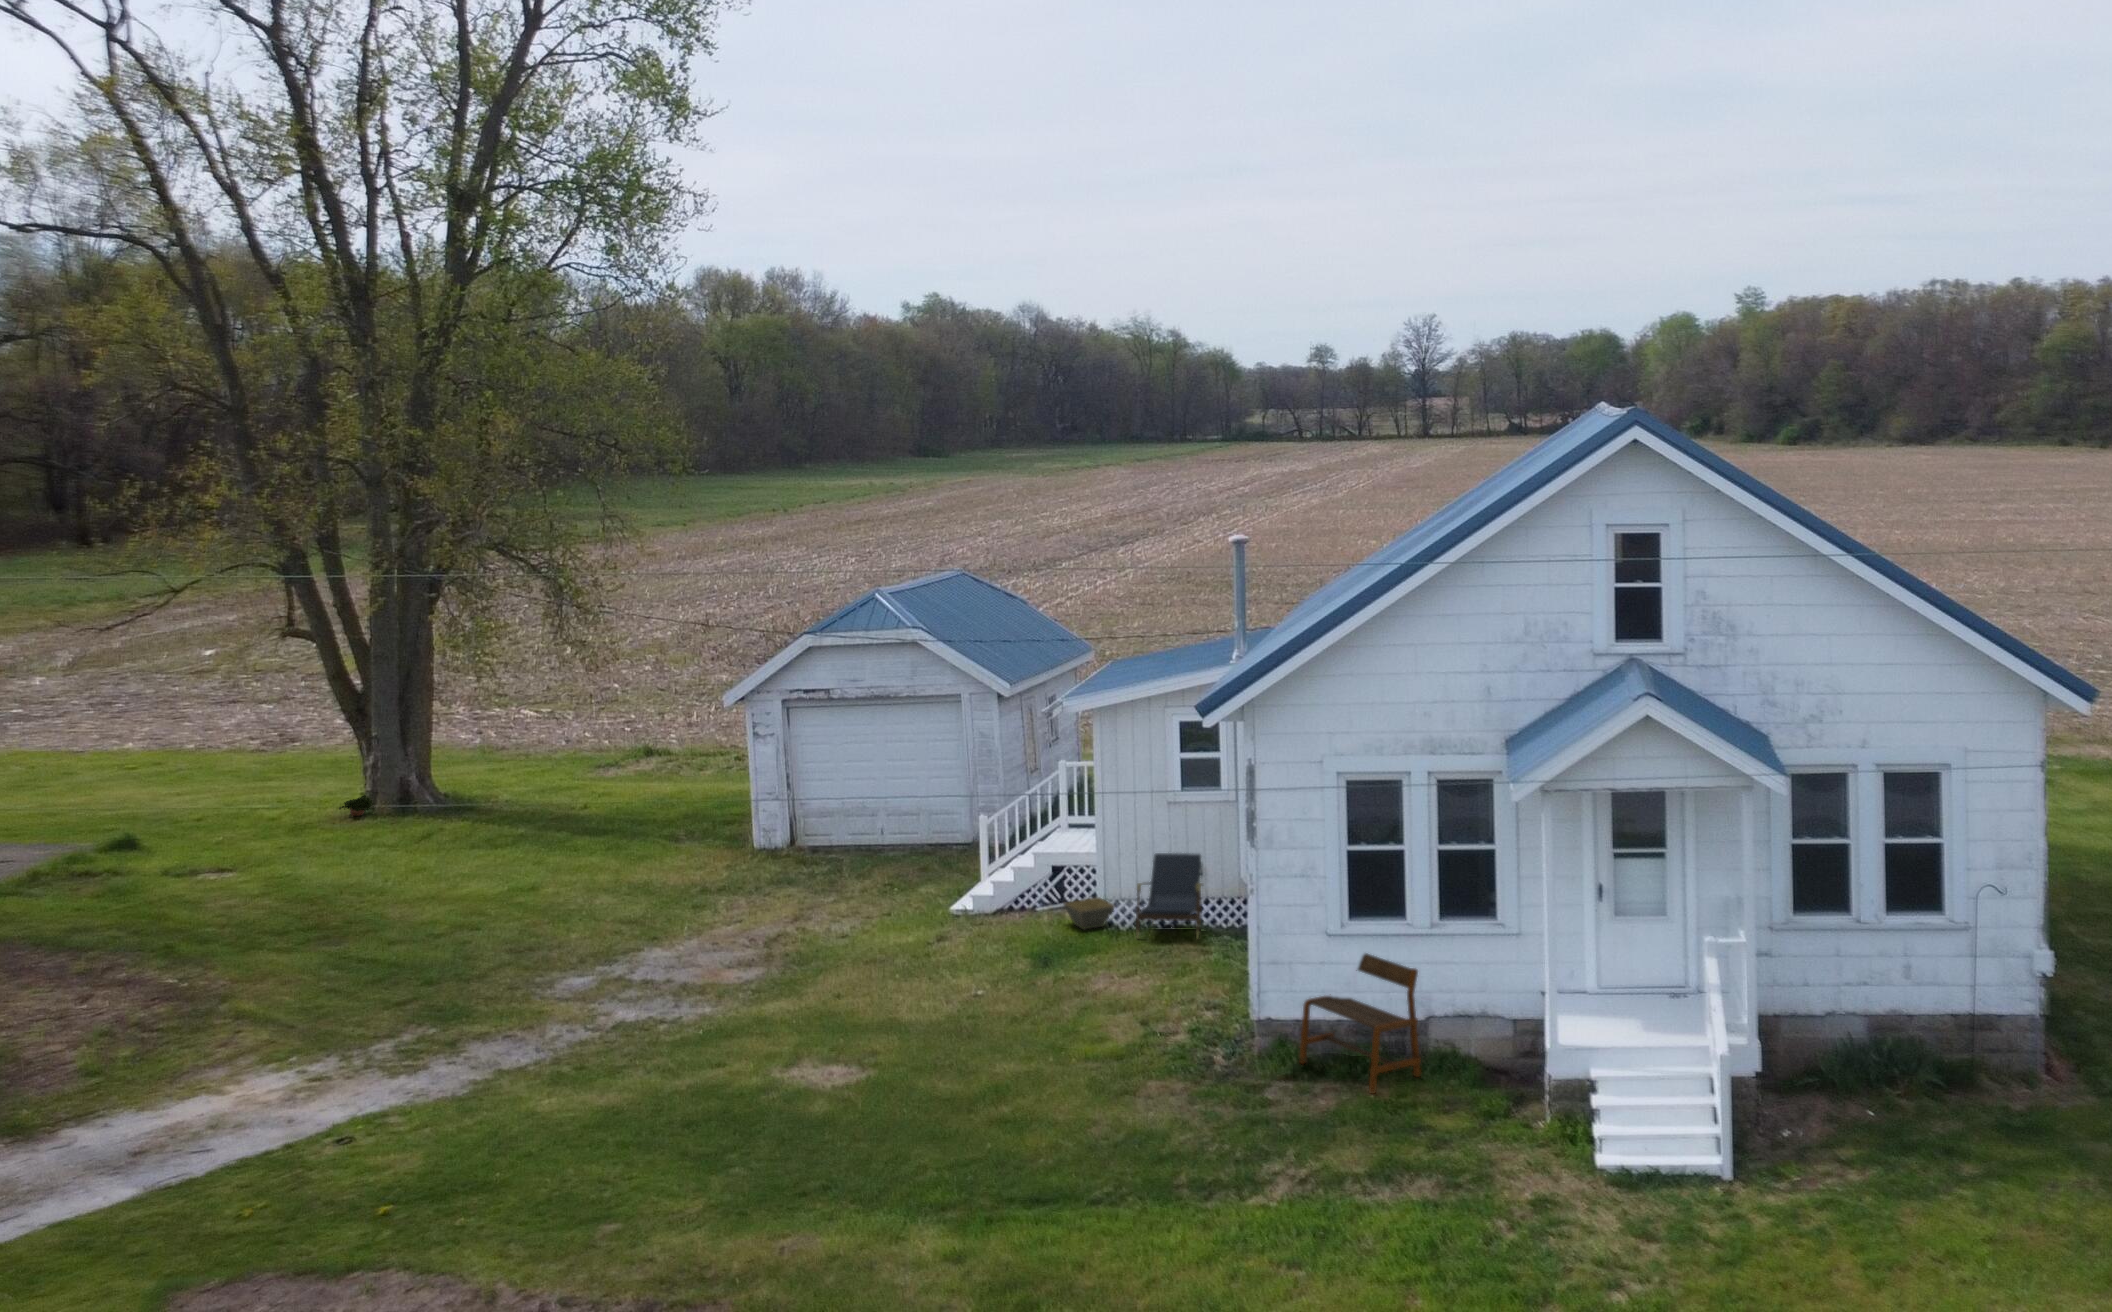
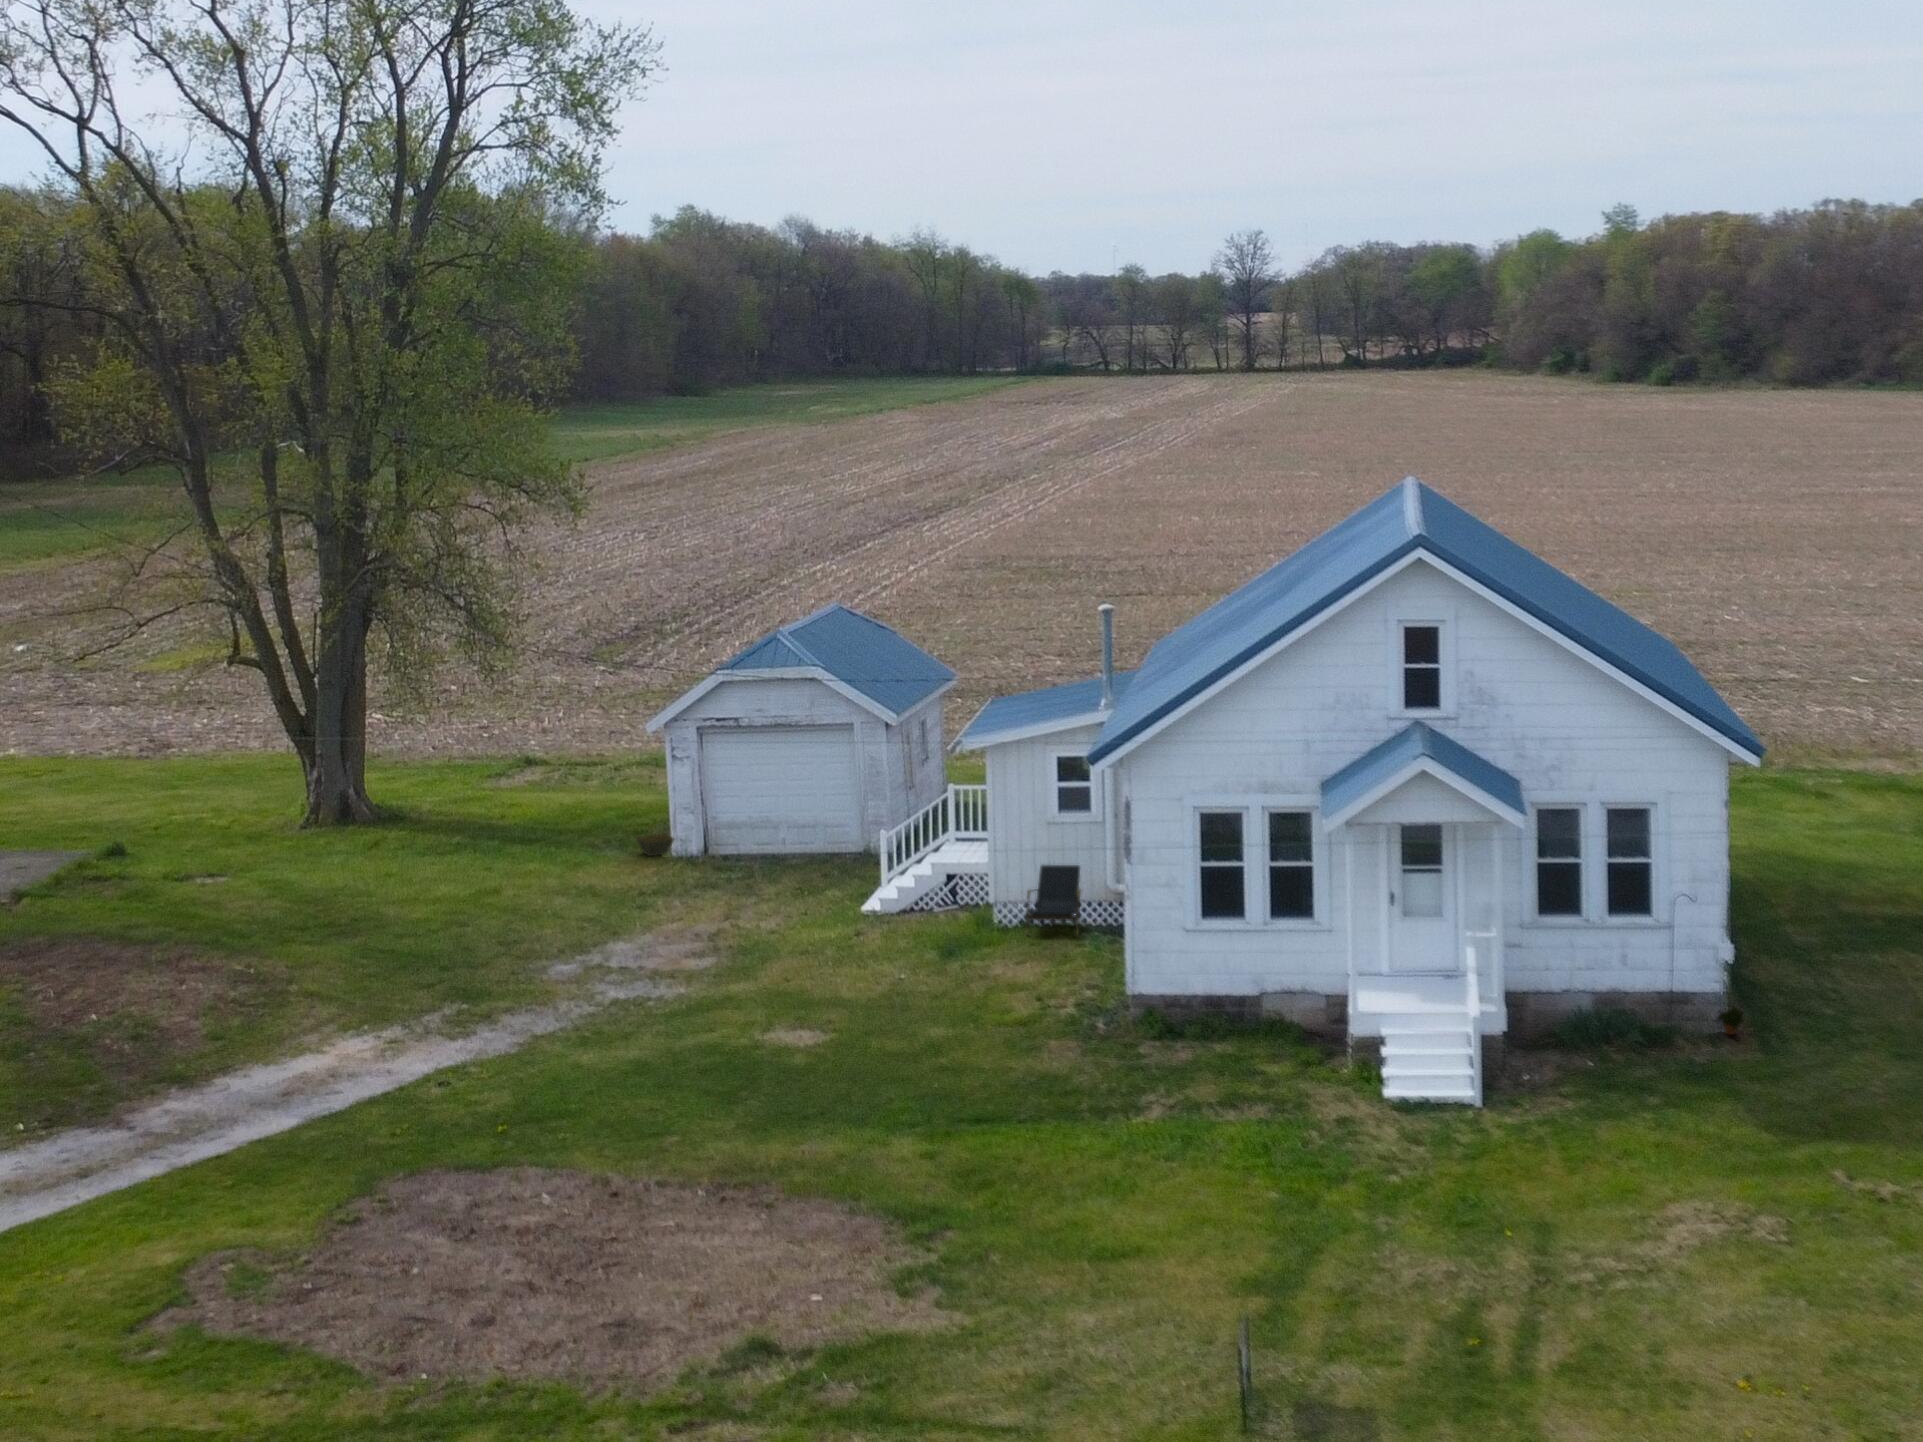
potted plant: present [339,795,374,817] -> present [1713,1005,1744,1034]
basket: present [1064,897,1116,929] -> present [636,834,674,856]
bench: present [1300,953,1421,1094] -> none [1163,940,1255,1048]

